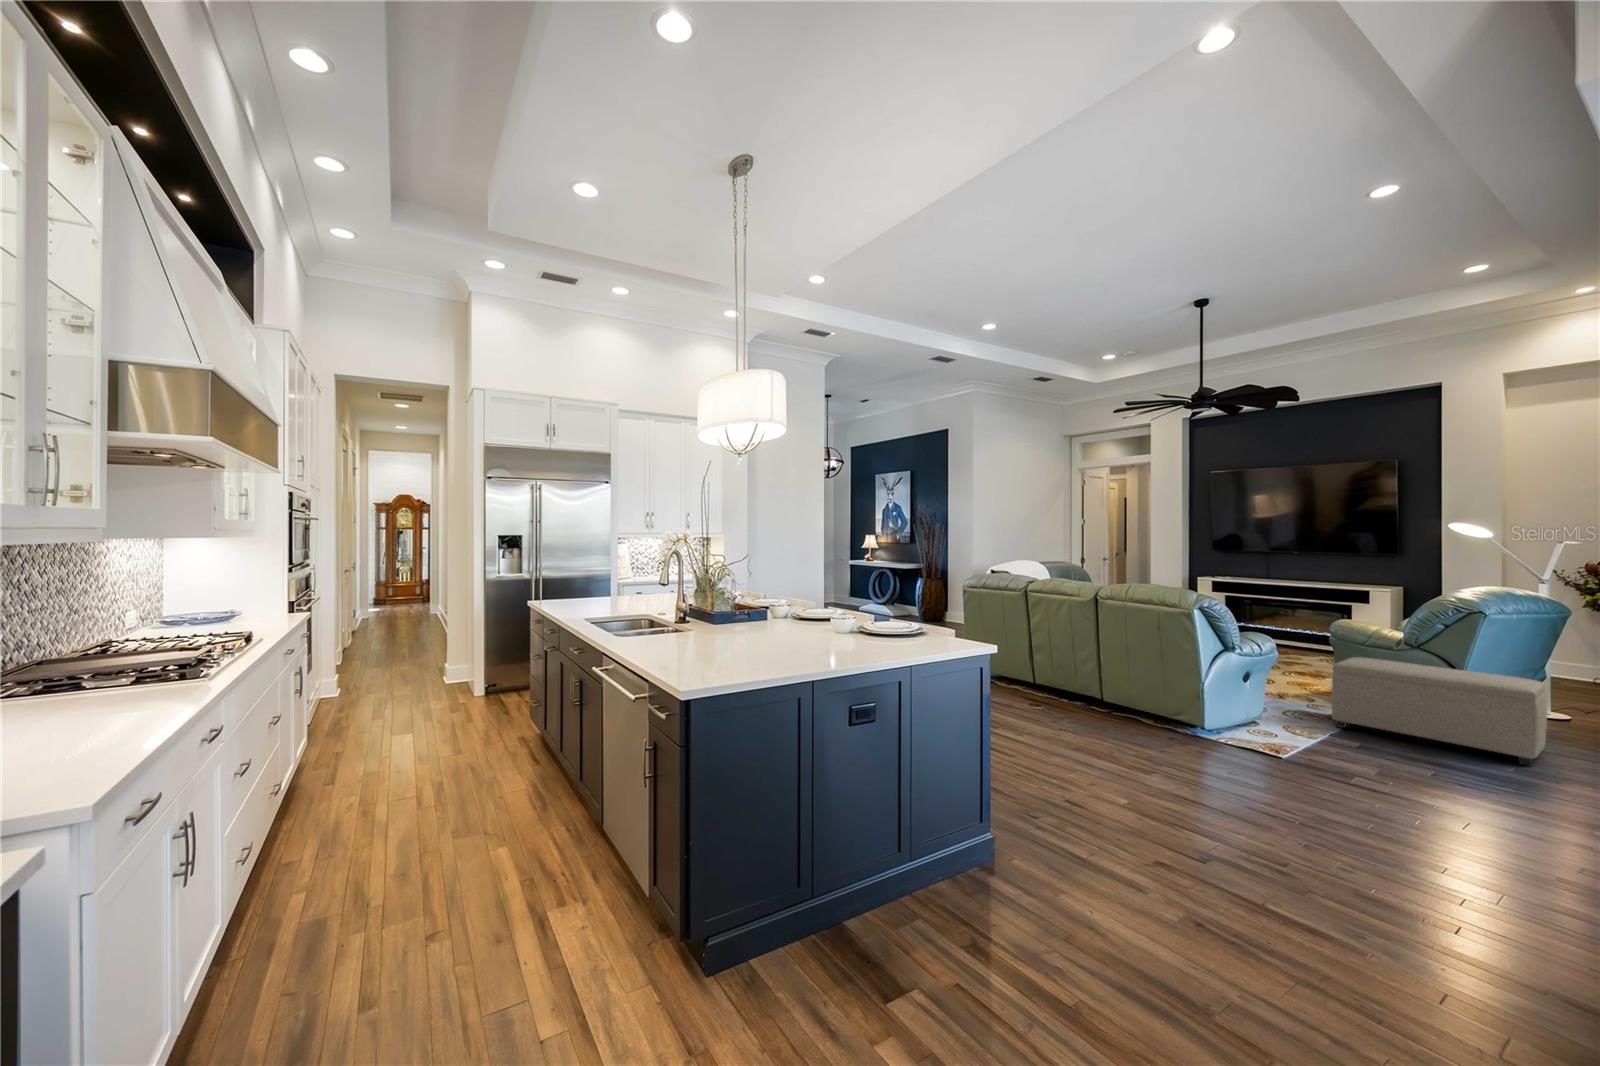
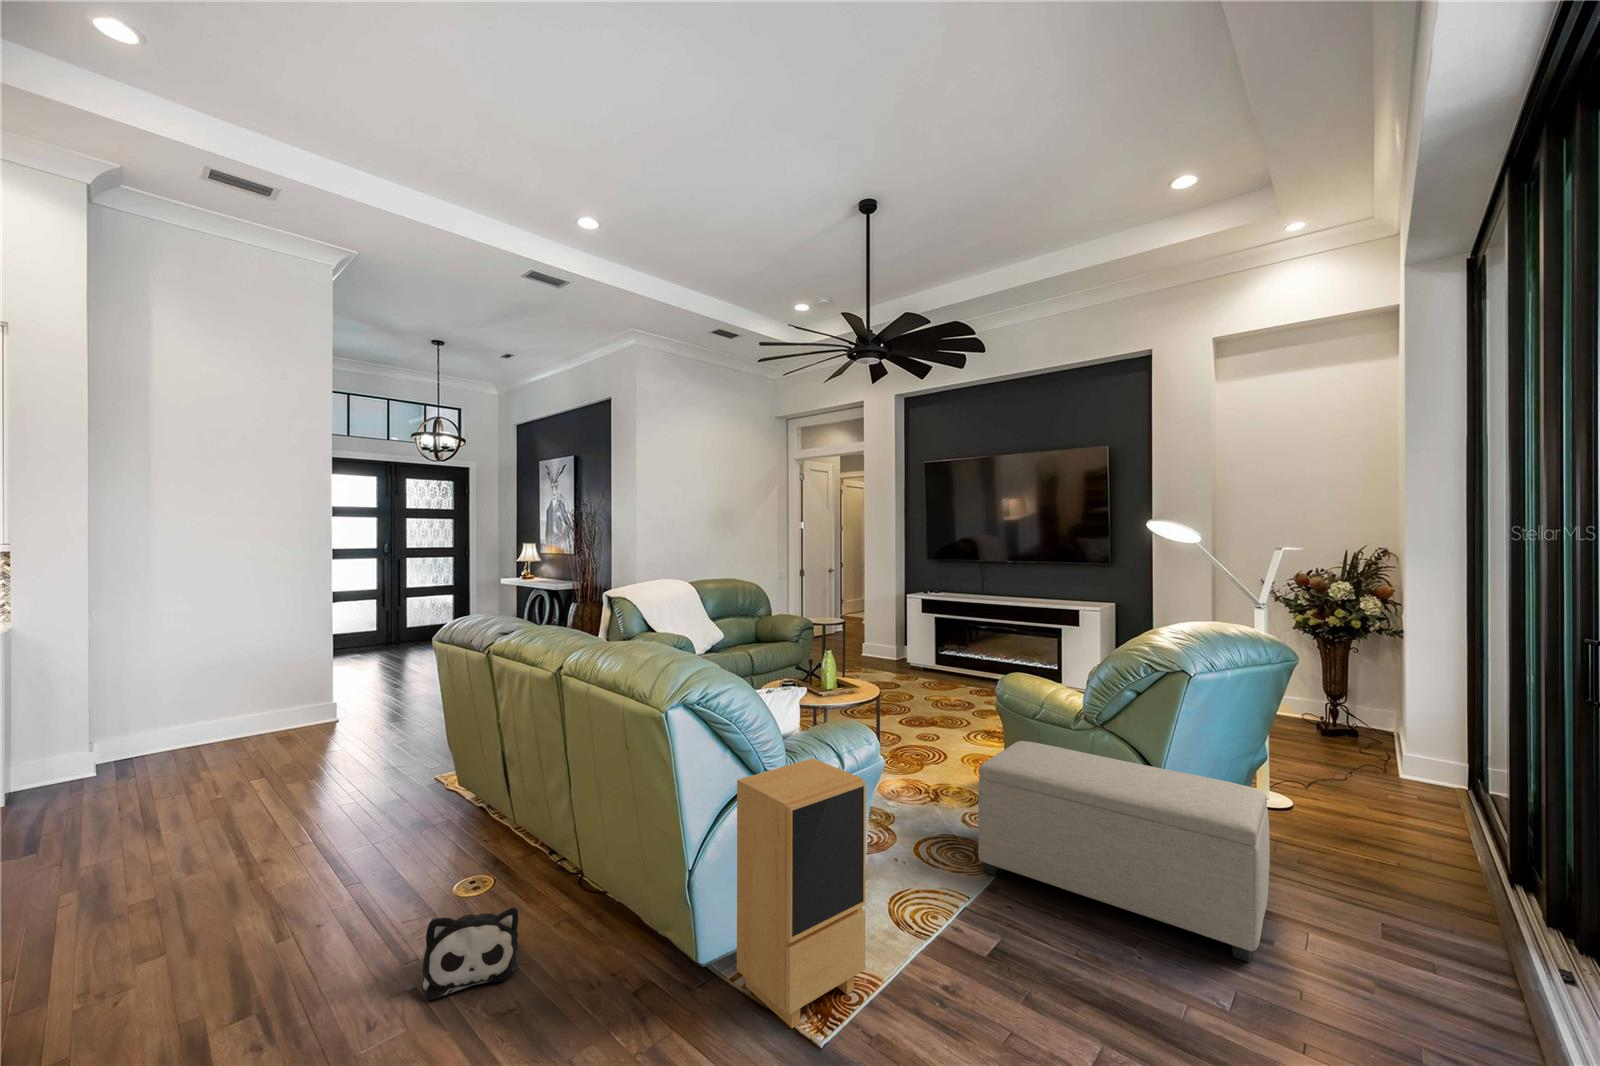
speaker: none [1218,643,1291,758] -> present [737,758,866,1028]
plush toy: none [1047,702,1094,736] -> present [422,908,518,1000]

